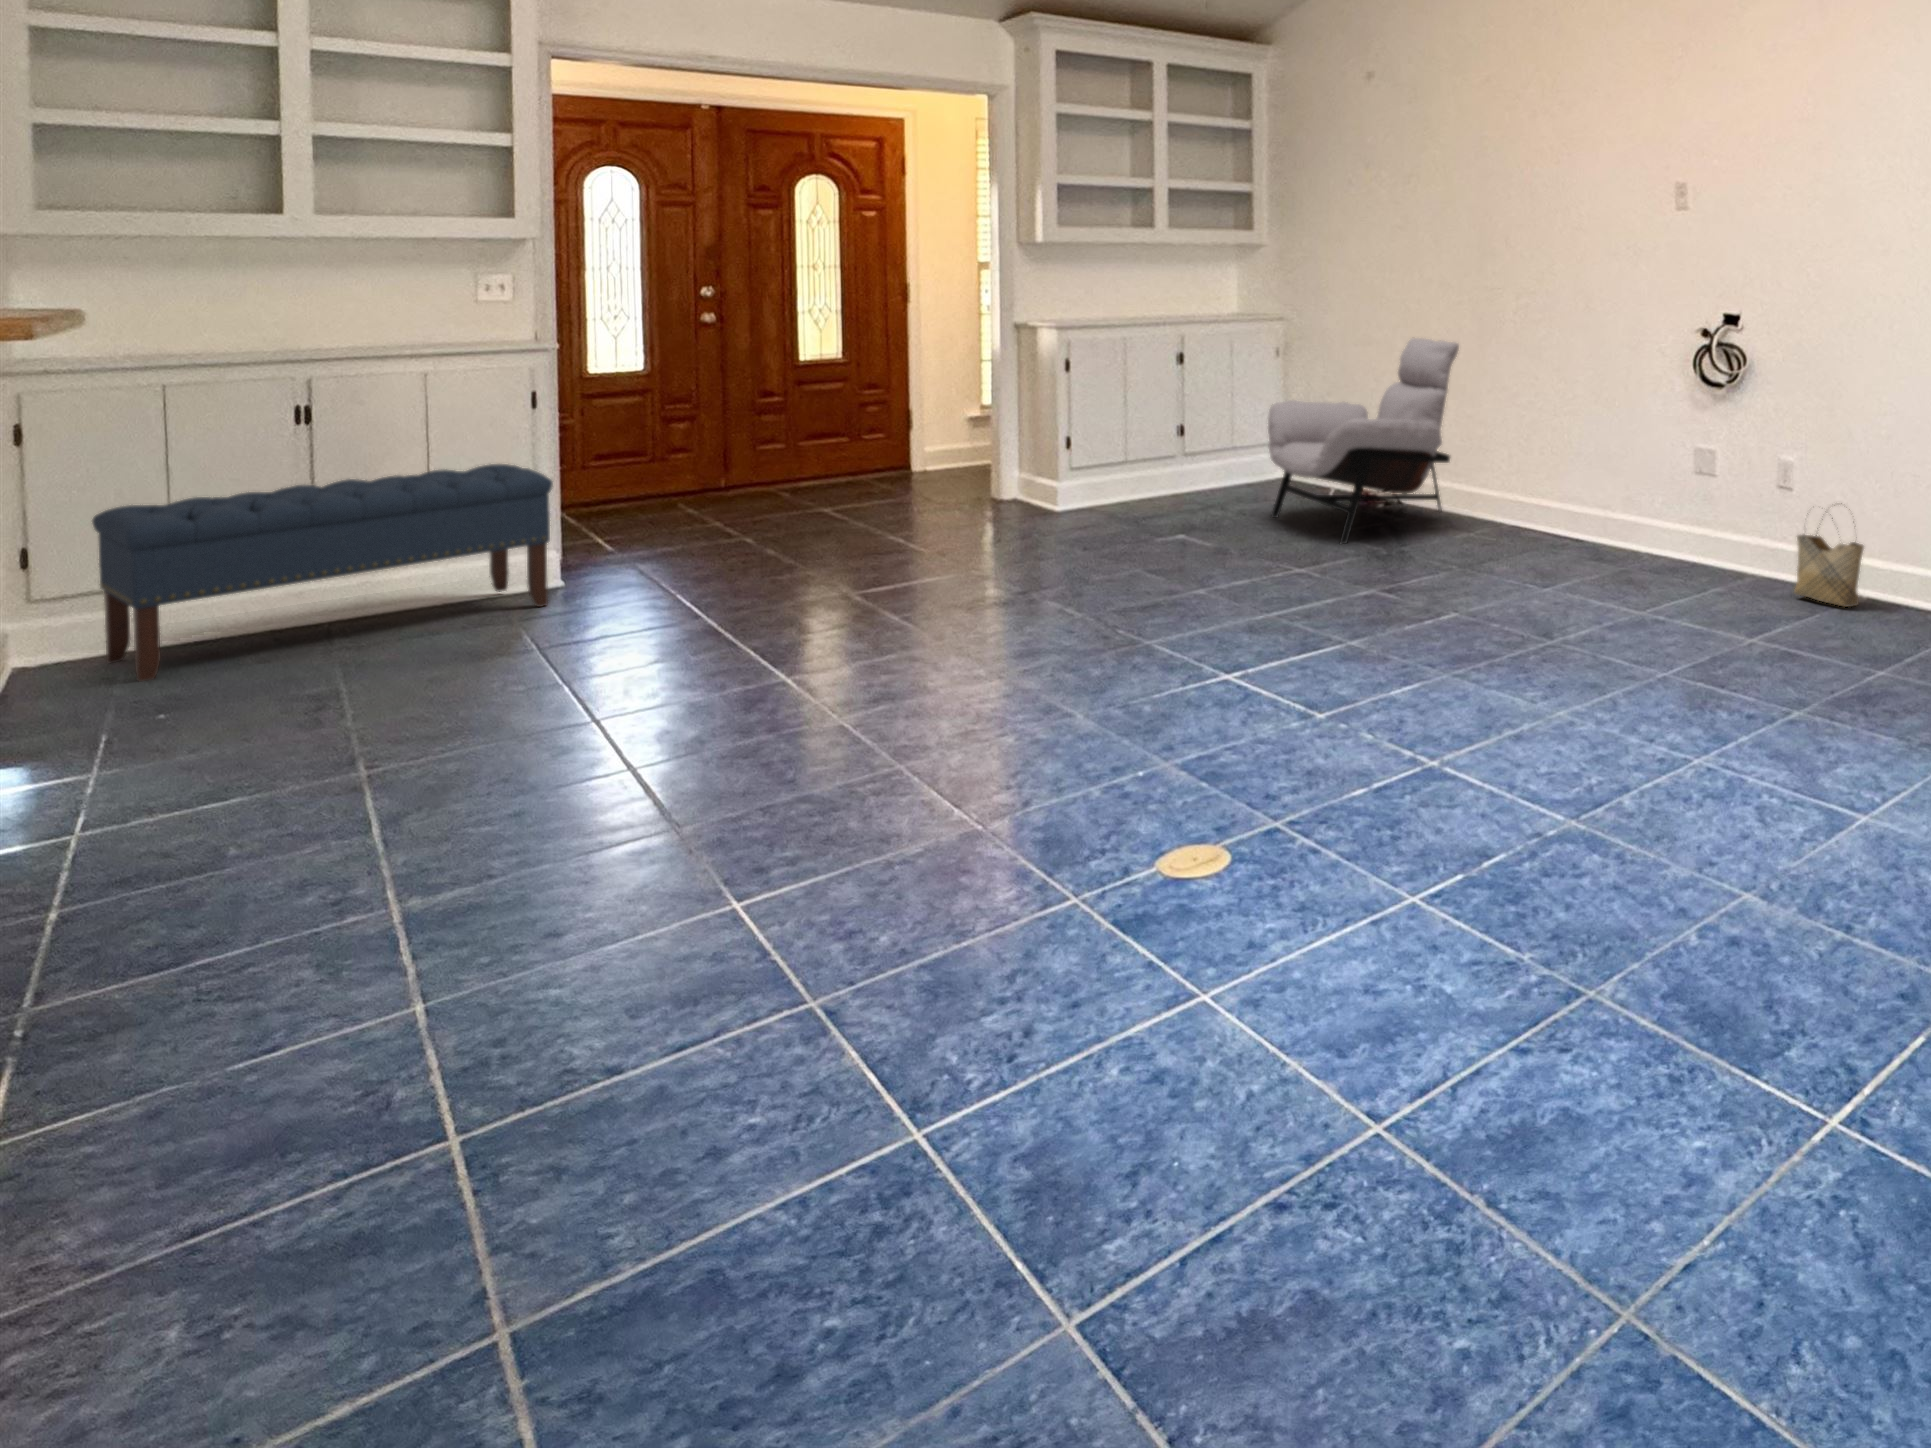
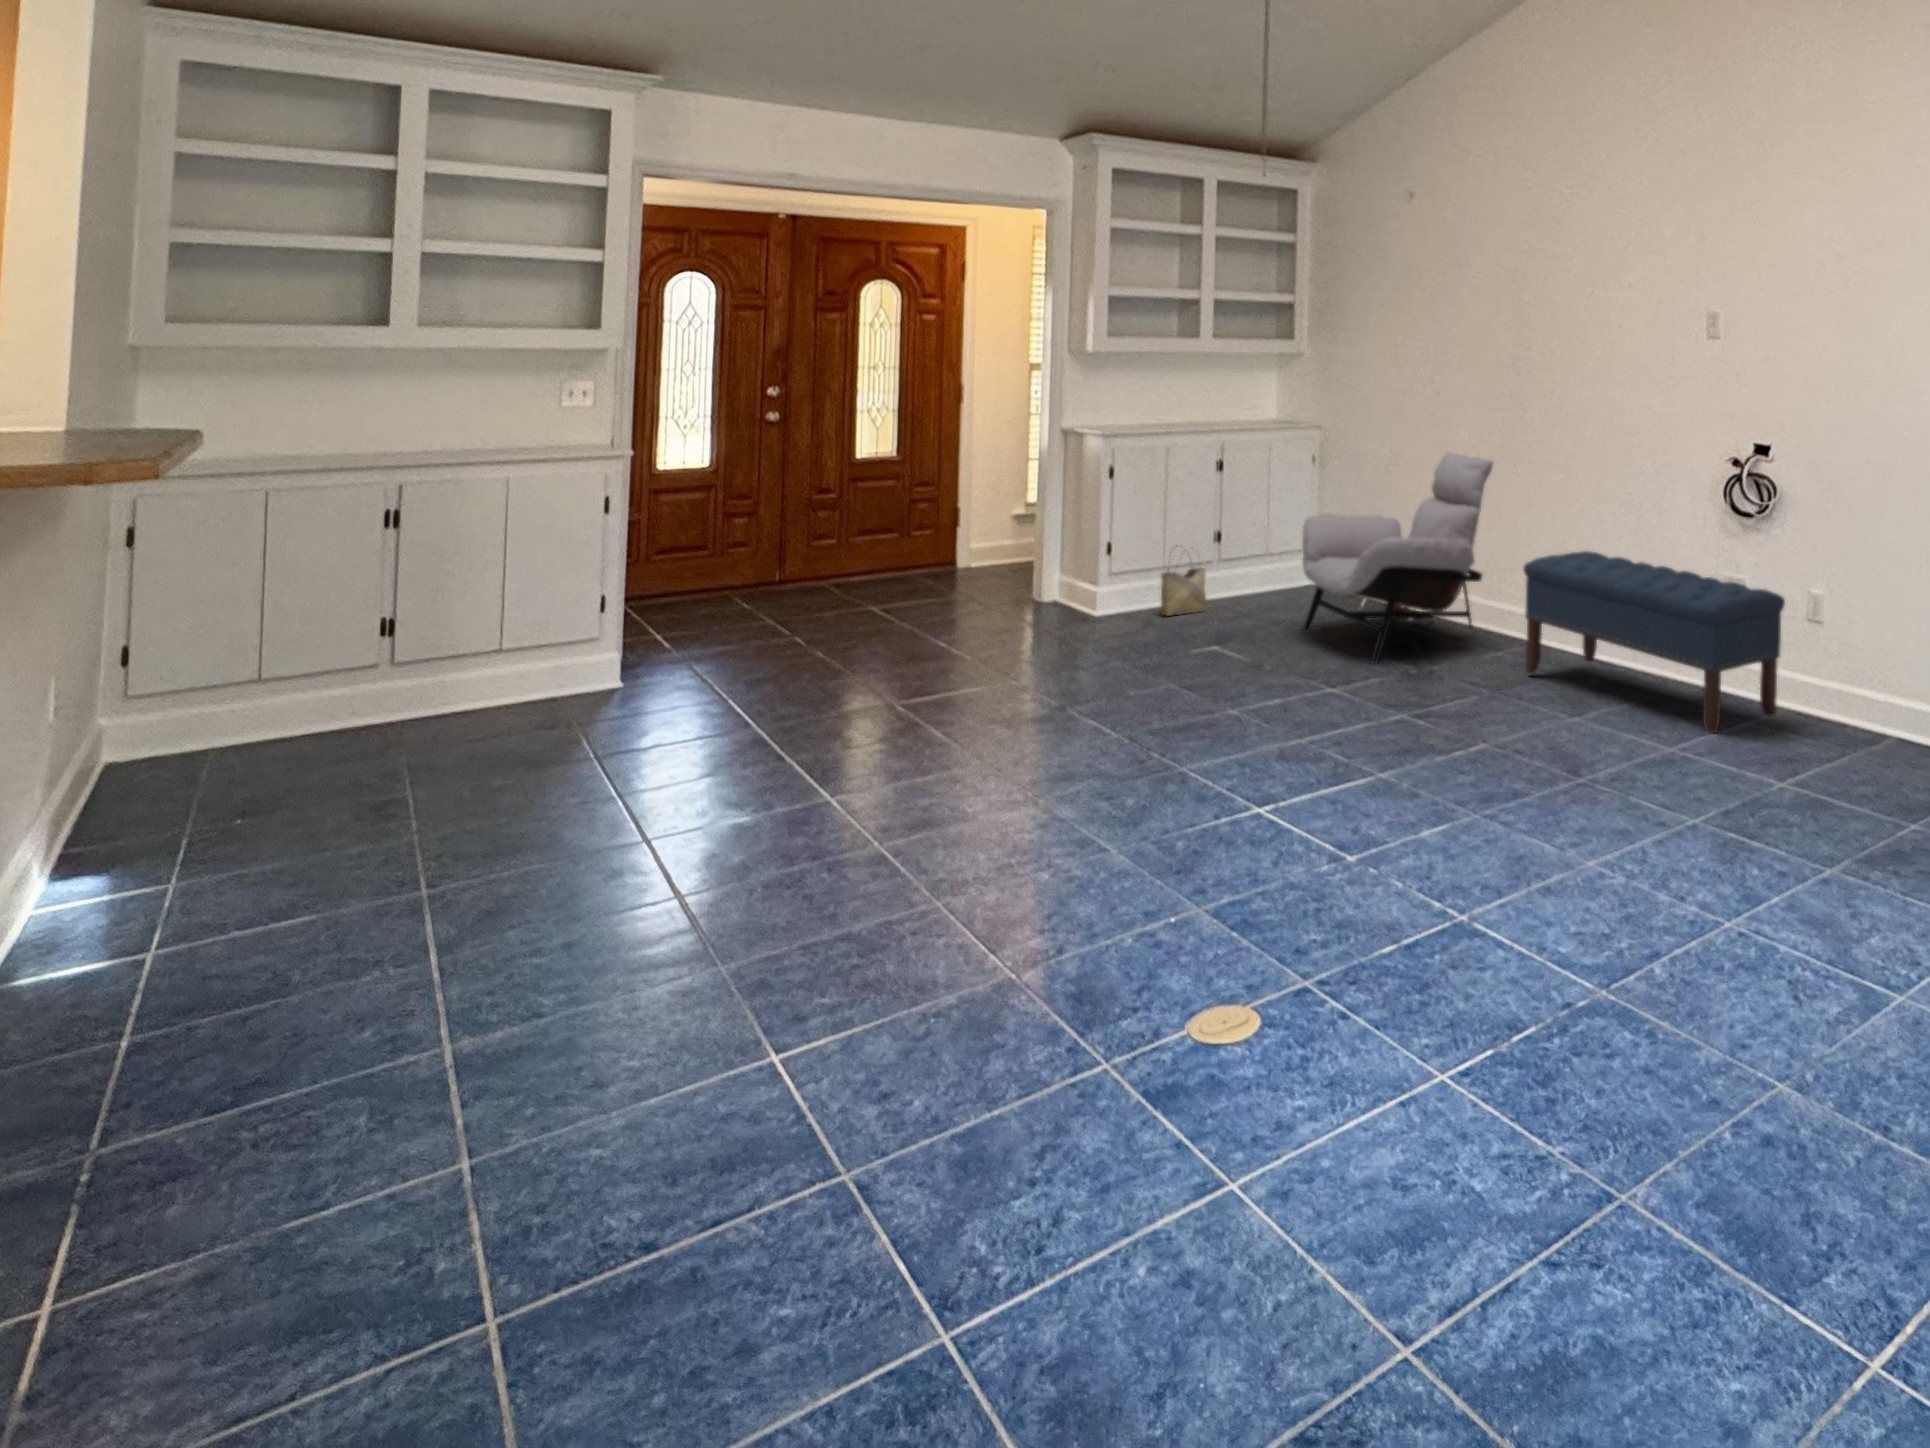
bench: present [92,464,553,681] -> present [1524,551,1785,733]
woven basket: present [1794,503,1864,607] -> present [1161,556,1207,616]

